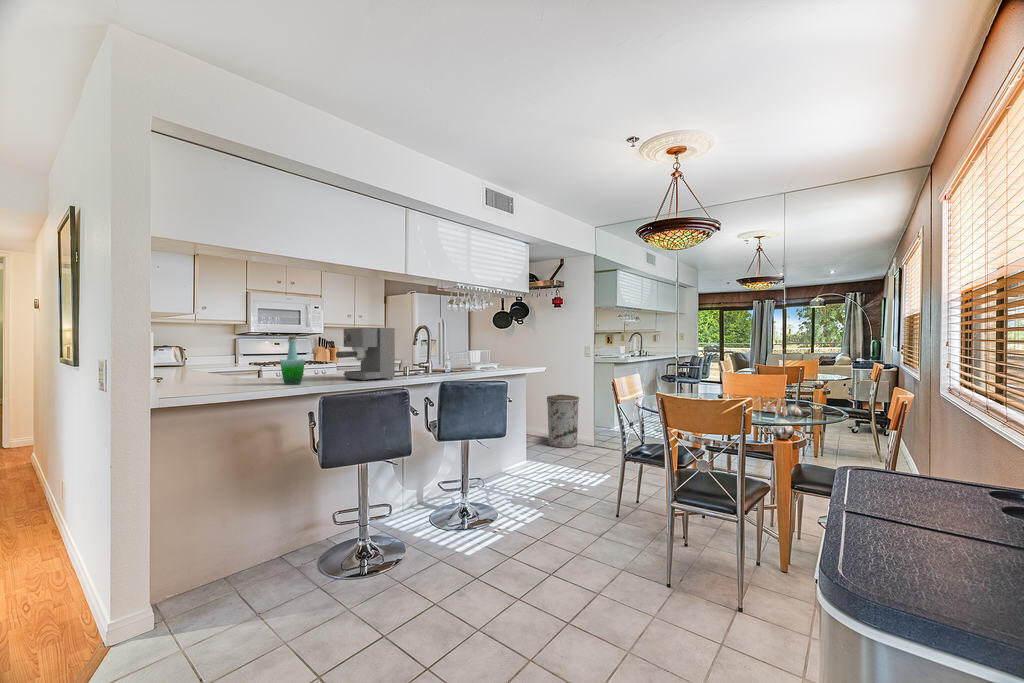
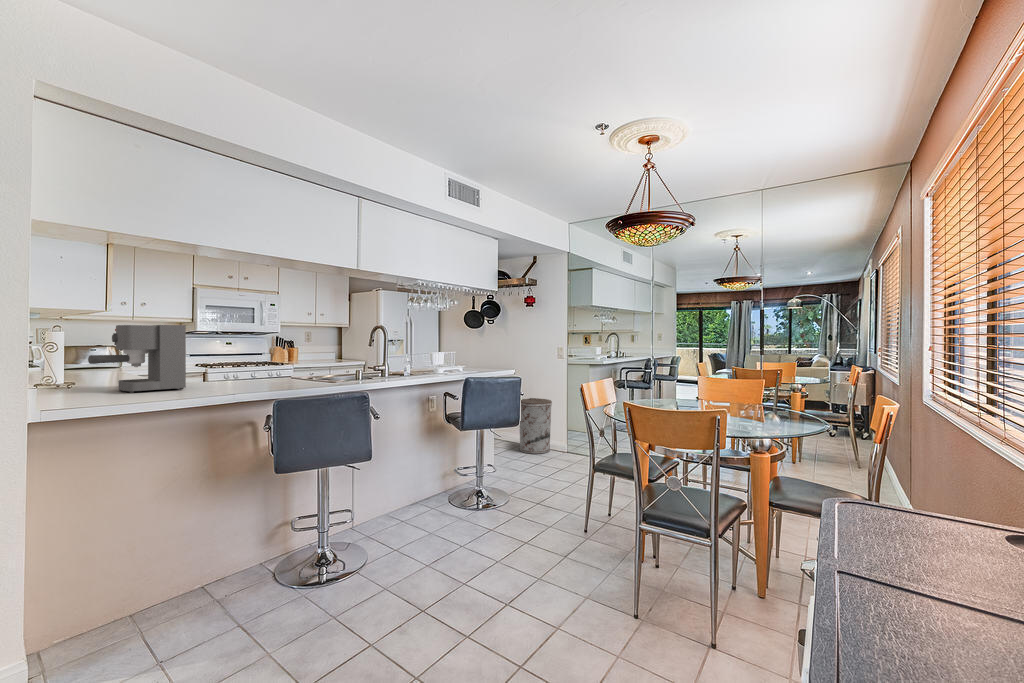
coffee maker: present [336,328,395,381] -> present [88,325,186,393]
bottle: present [280,337,305,385] -> none [207,339,236,392]

